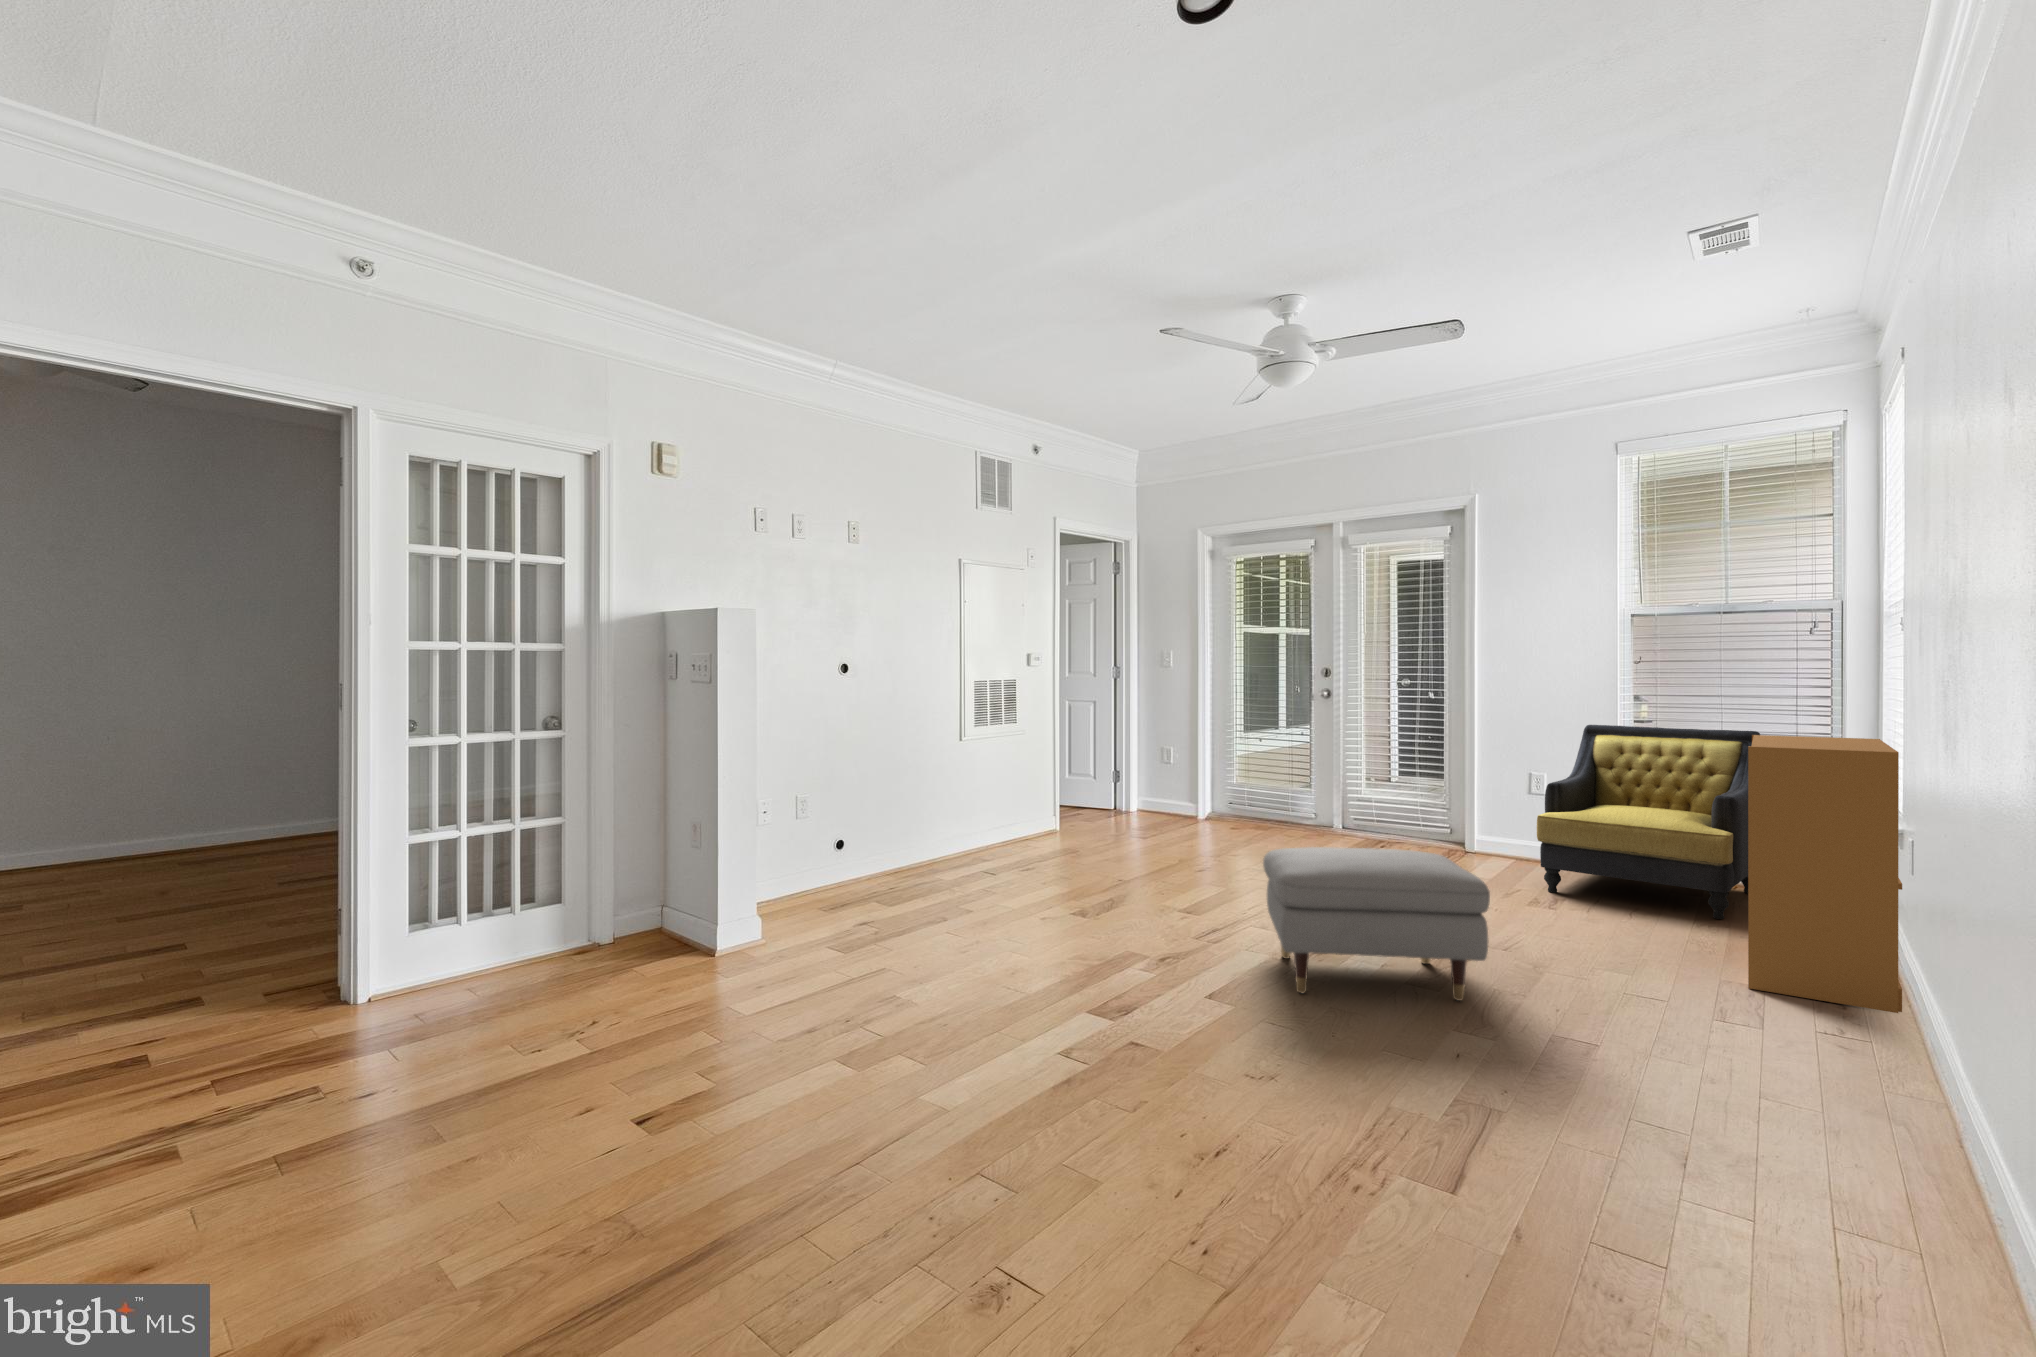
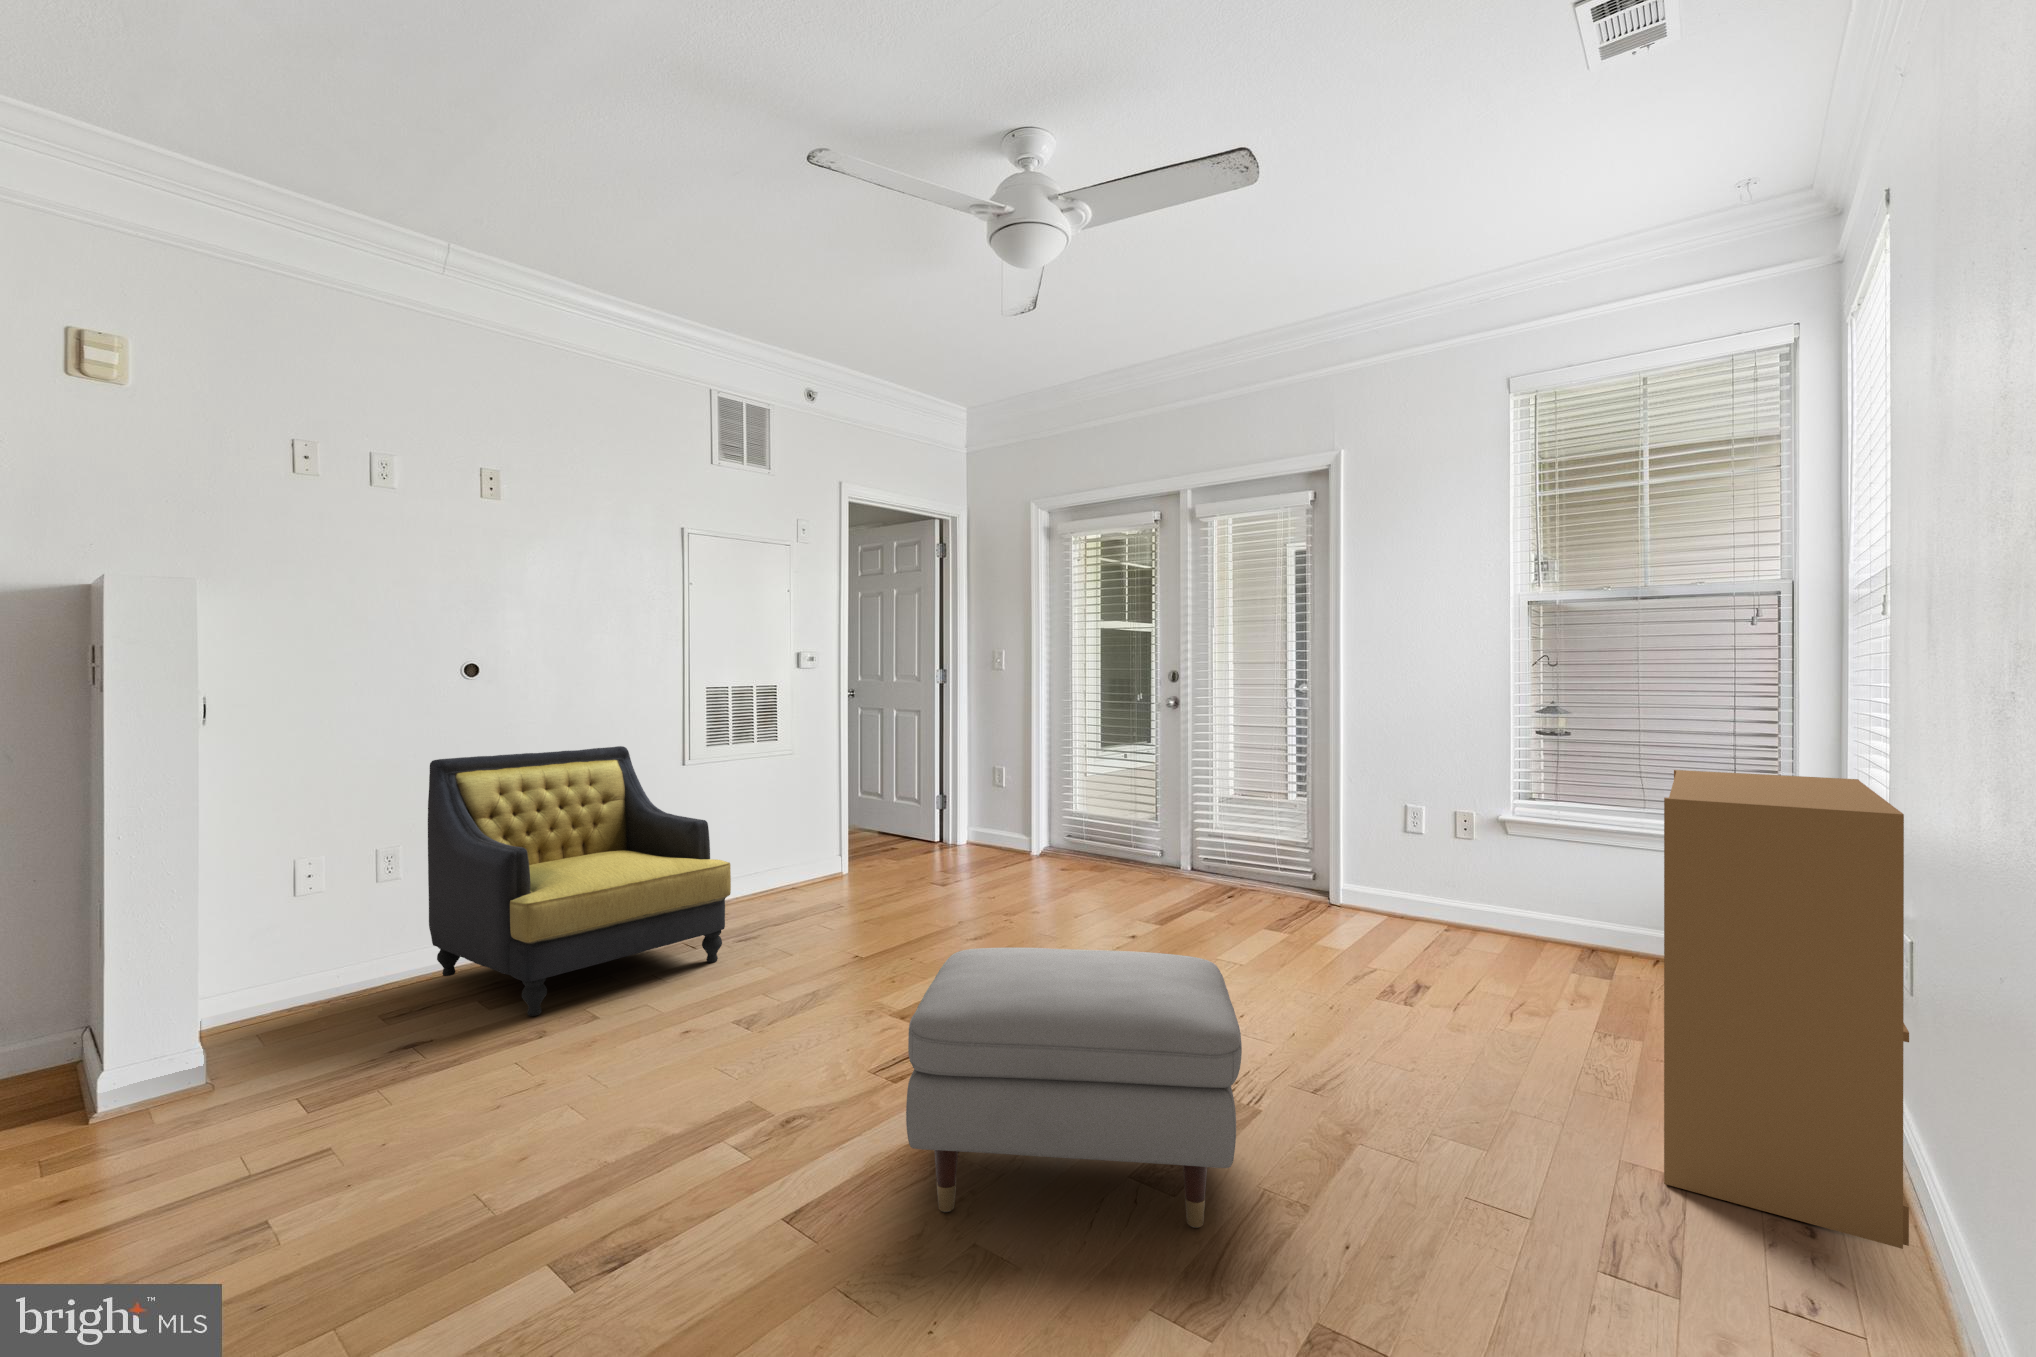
armchair: present [1537,725,1760,919] -> present [428,746,731,1016]

